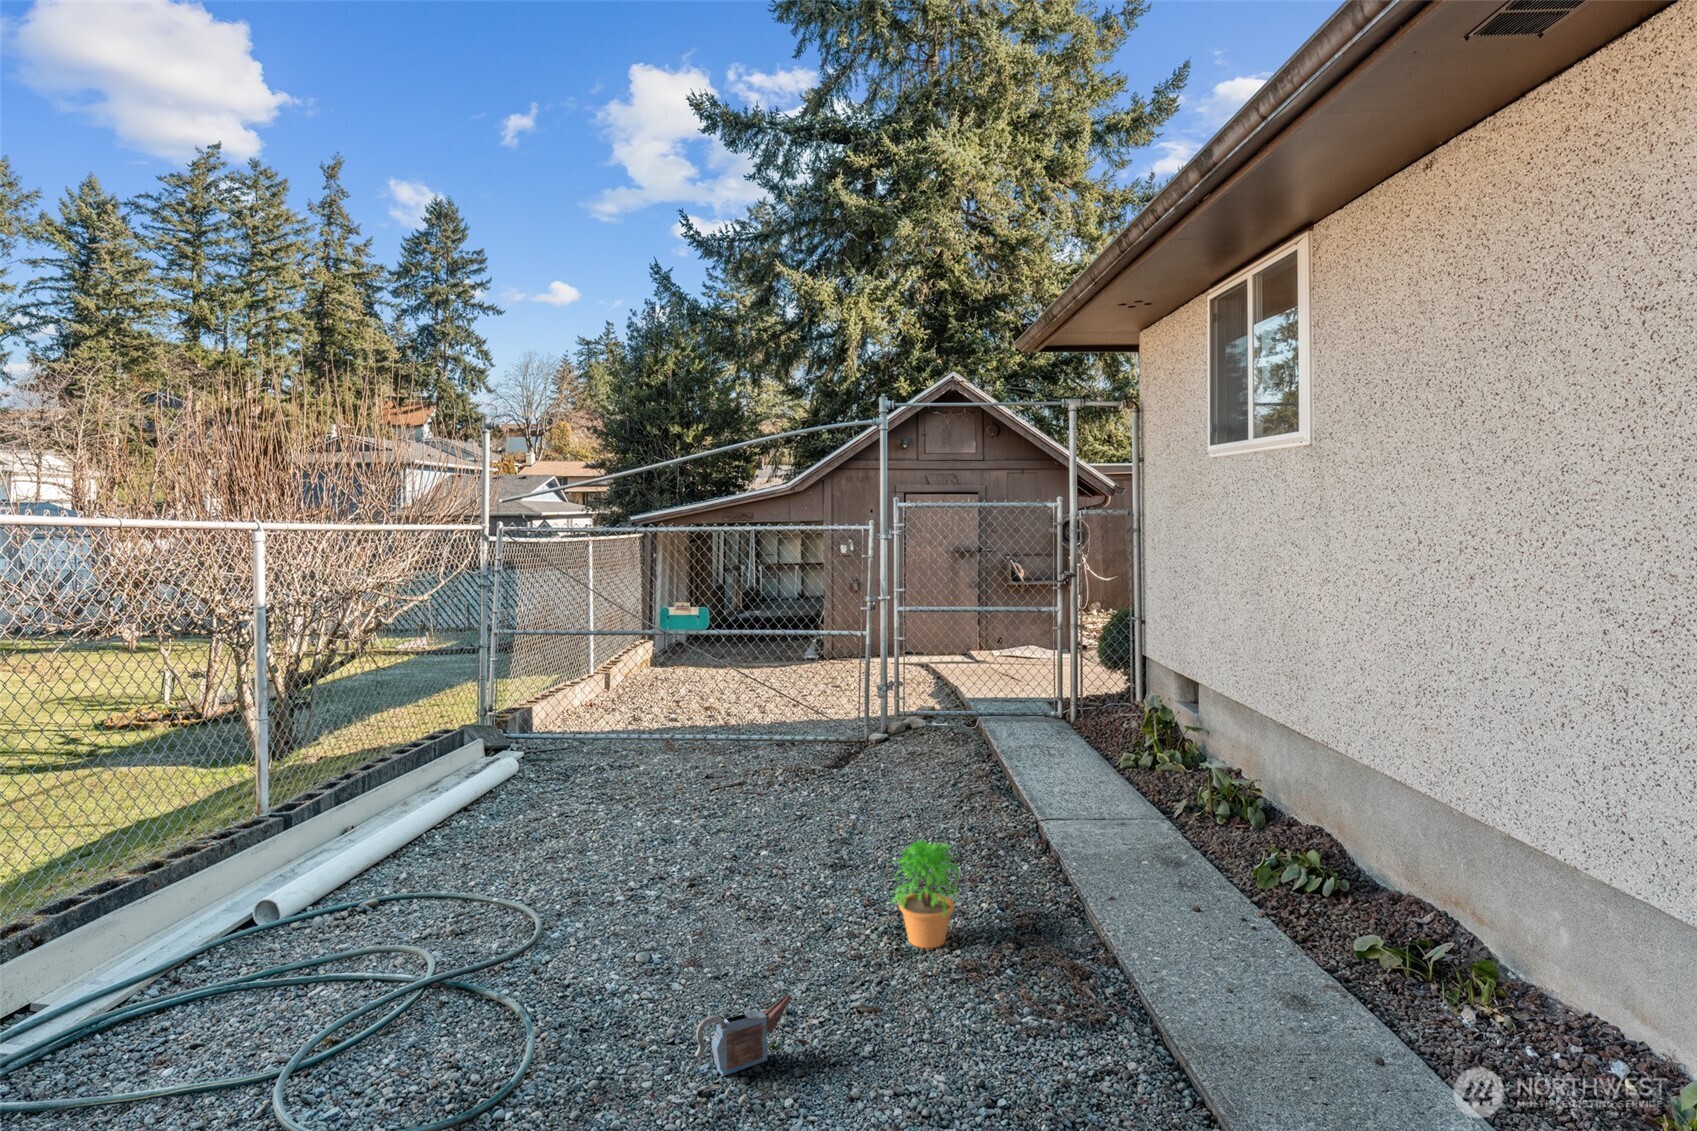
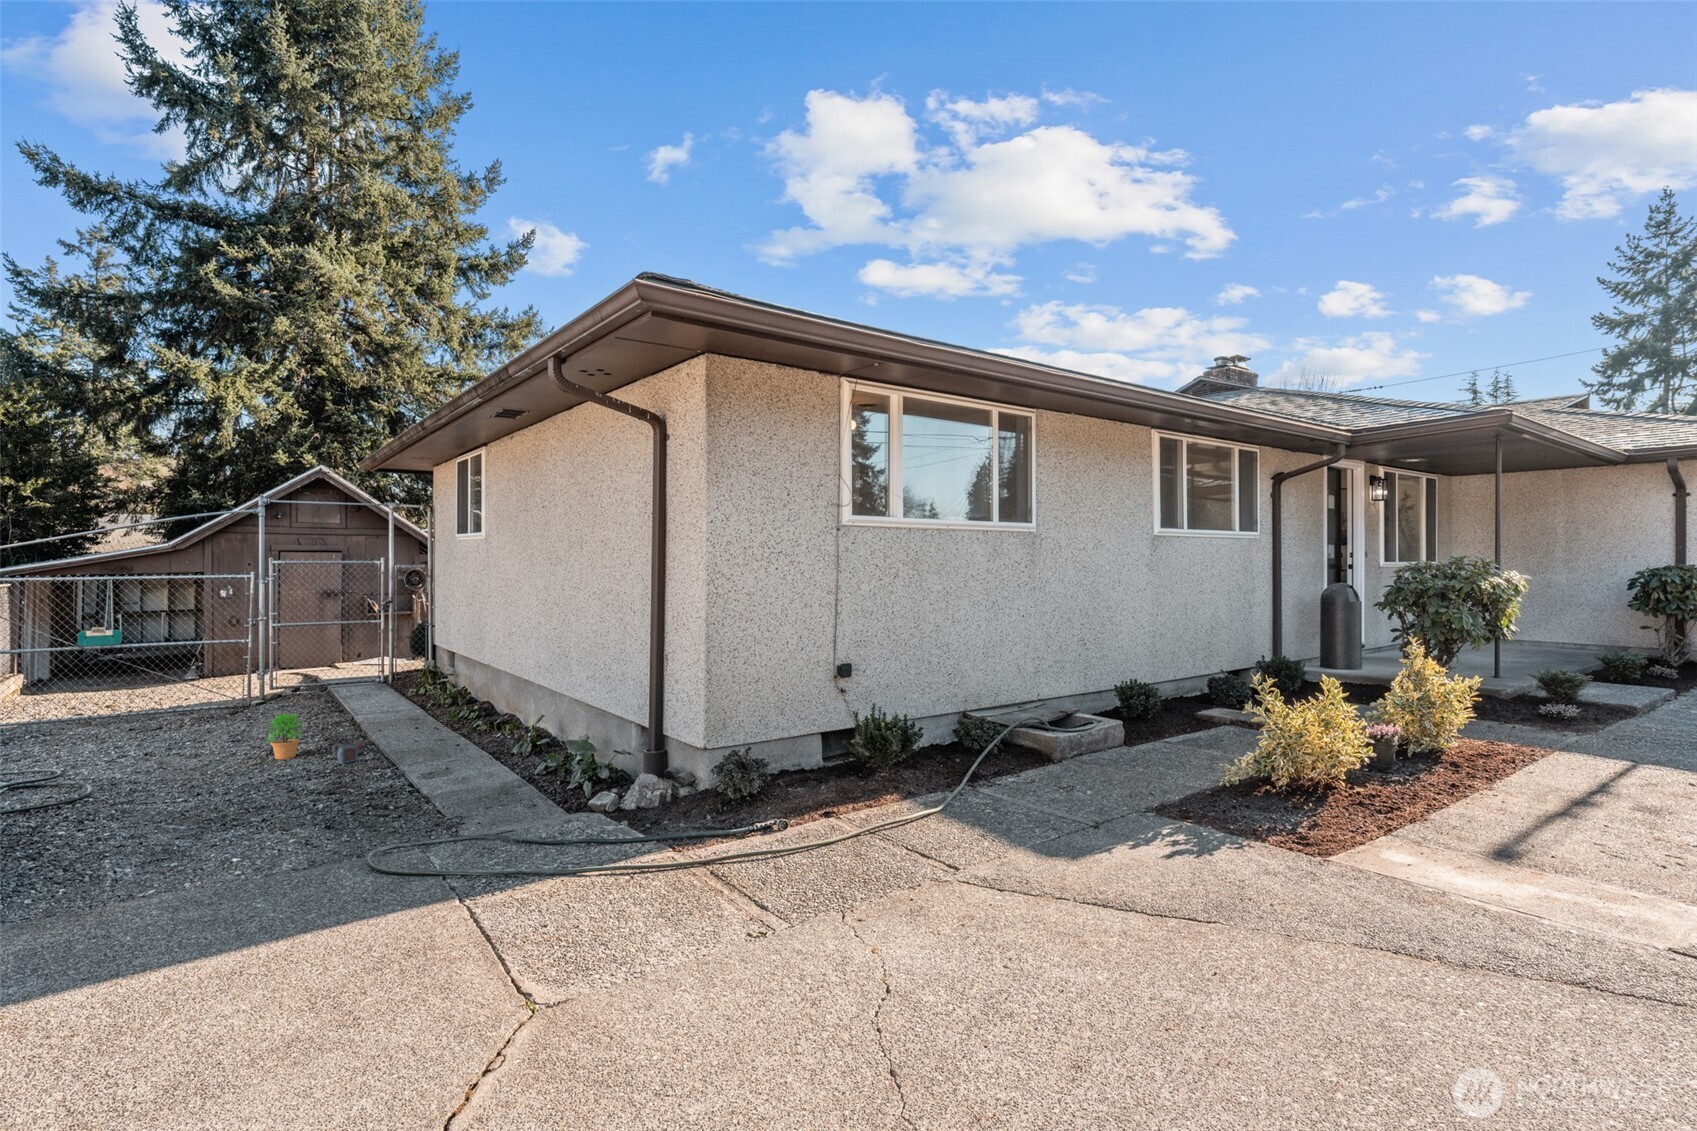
watering can: present [695,995,791,1076] -> present [332,740,365,764]

